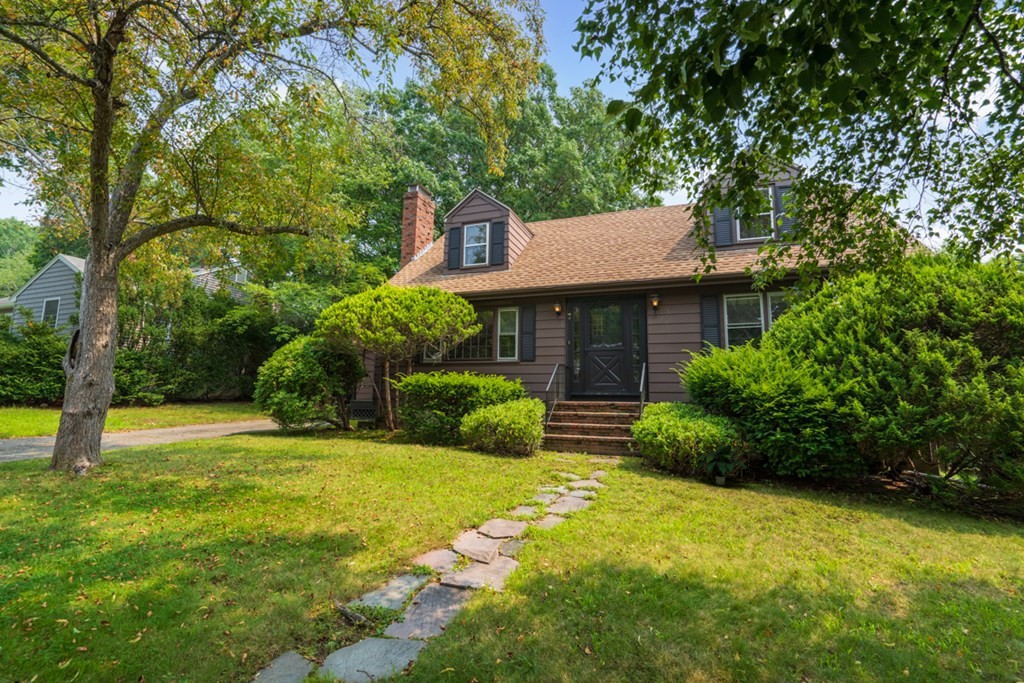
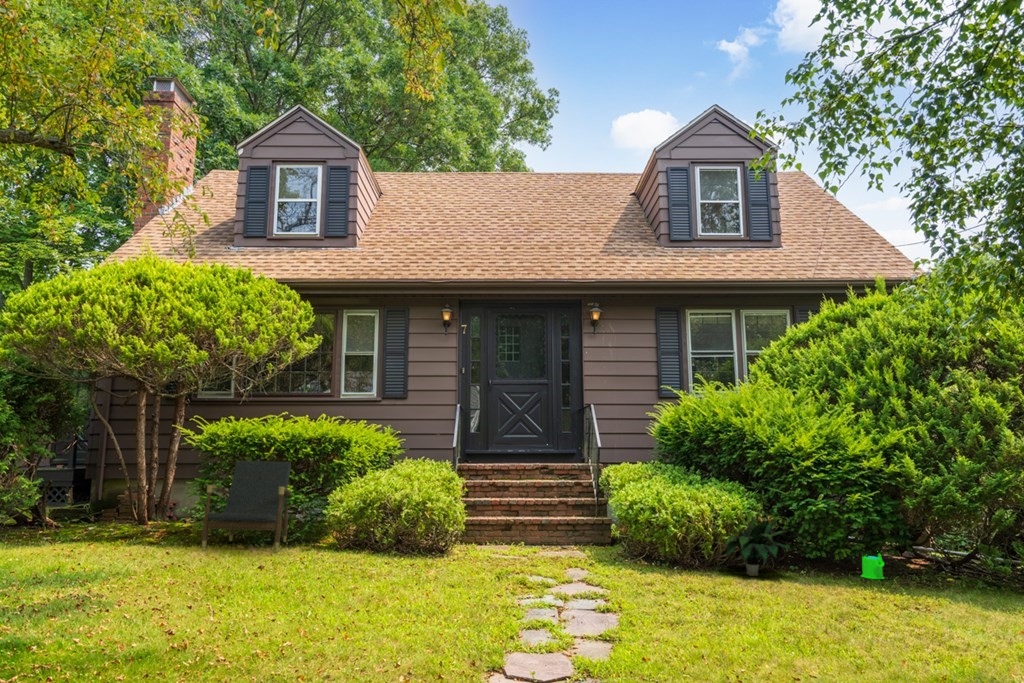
lounge chair: none [396,397,448,449] -> present [202,461,291,552]
watering can: none [813,471,834,496] -> present [861,551,884,579]

